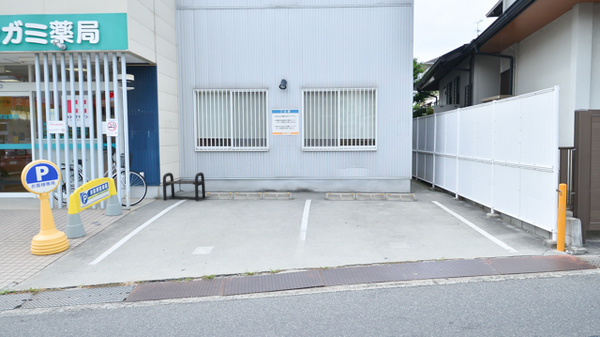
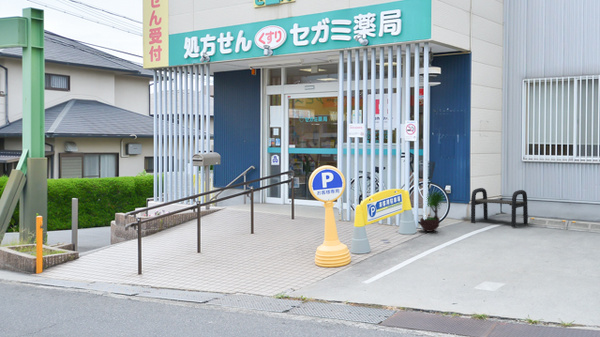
potted tree: none [125,175,146,211] -> present [420,192,444,232]

